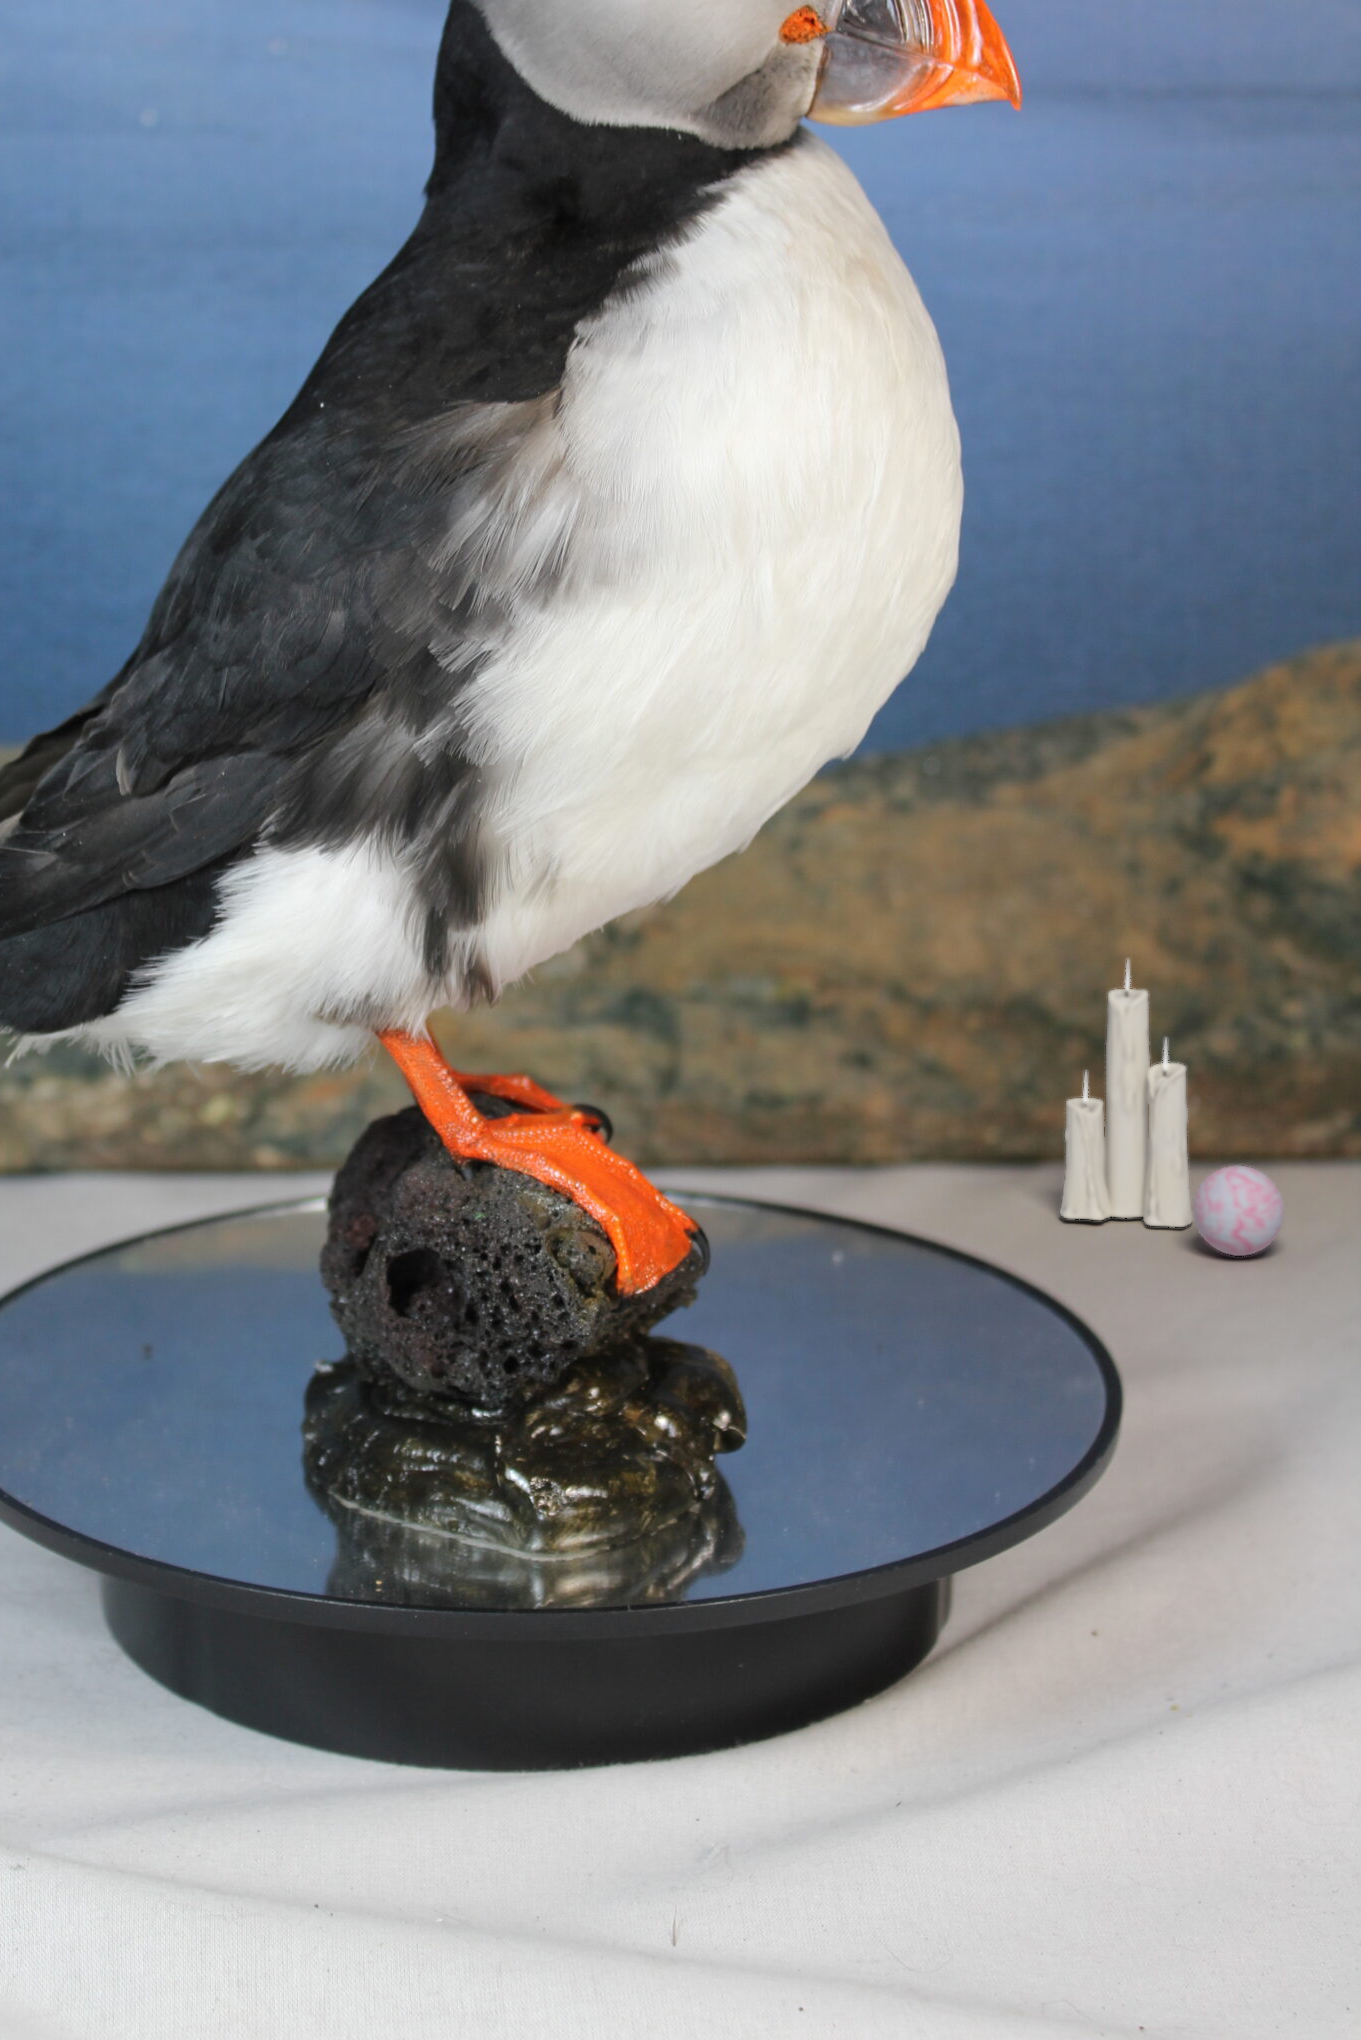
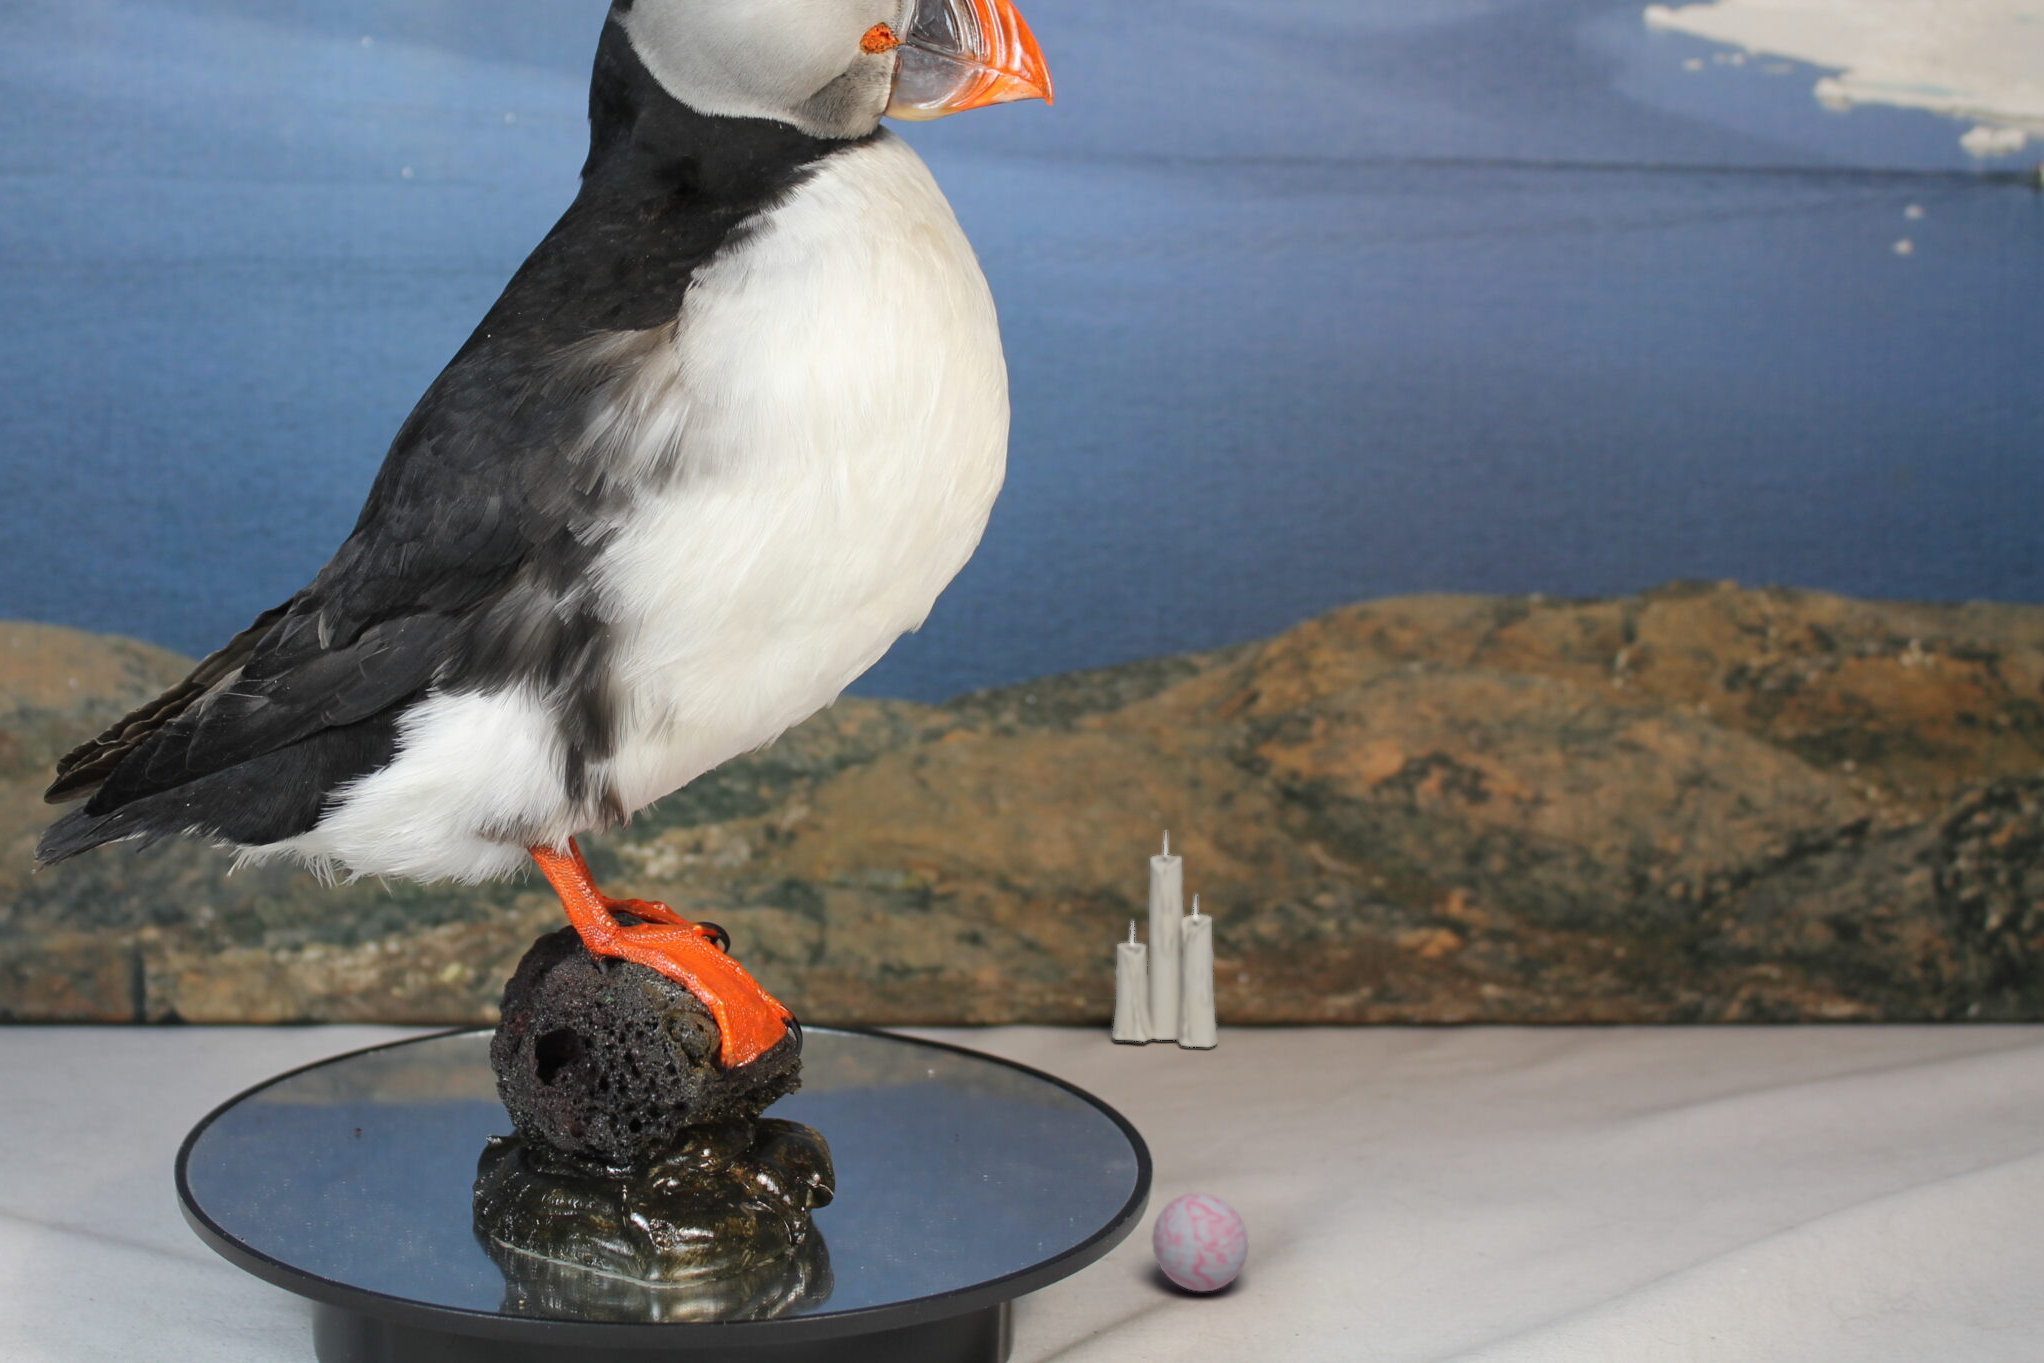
decorative ball: present [1193,1166,1284,1256] -> present [1152,1193,1248,1291]

